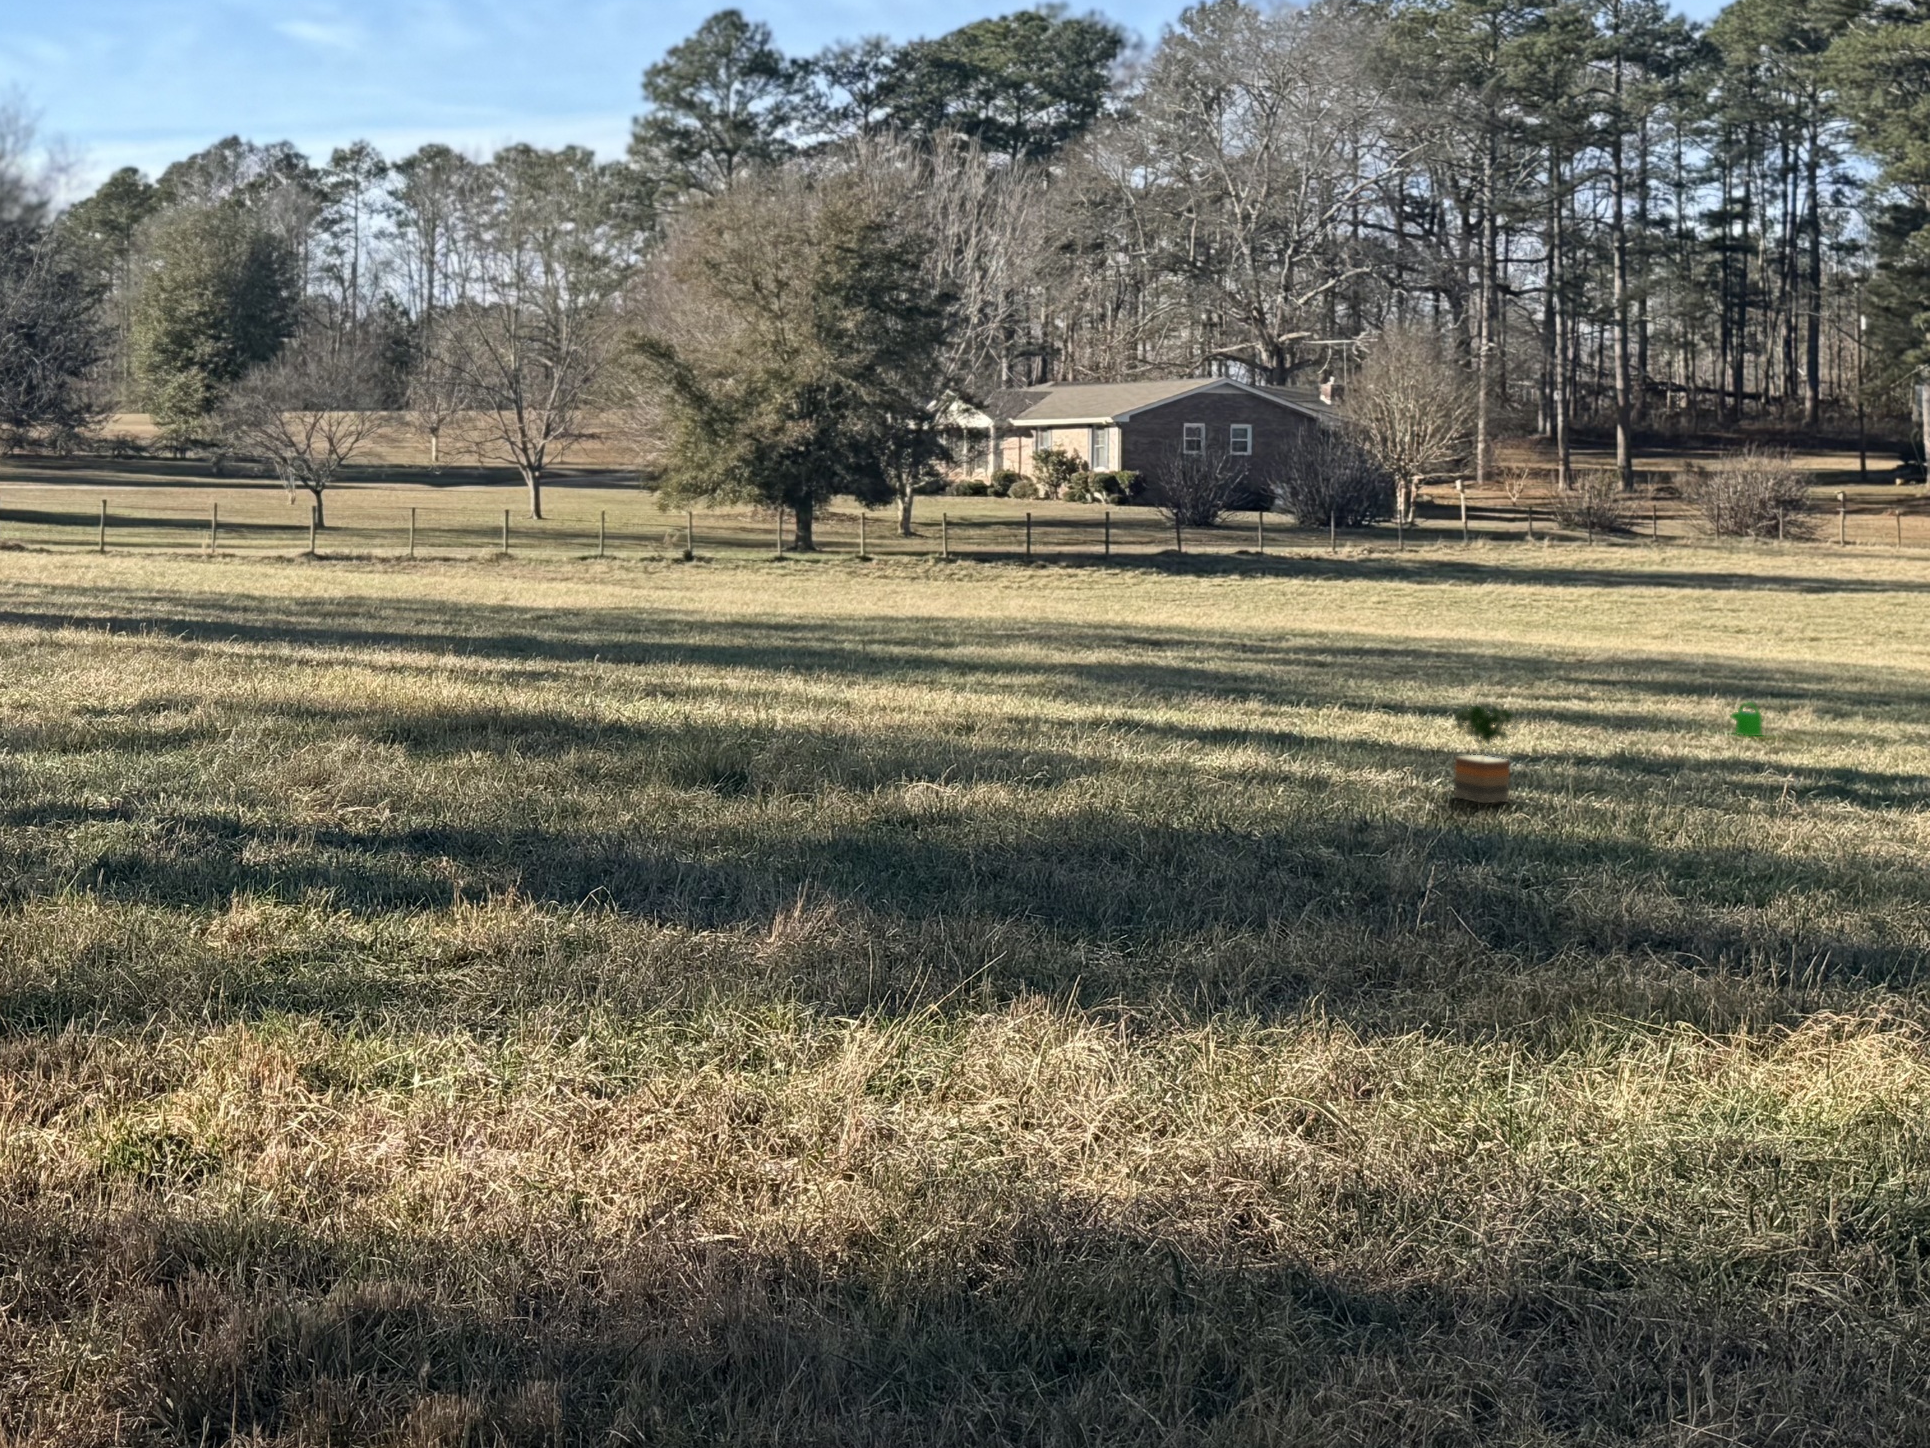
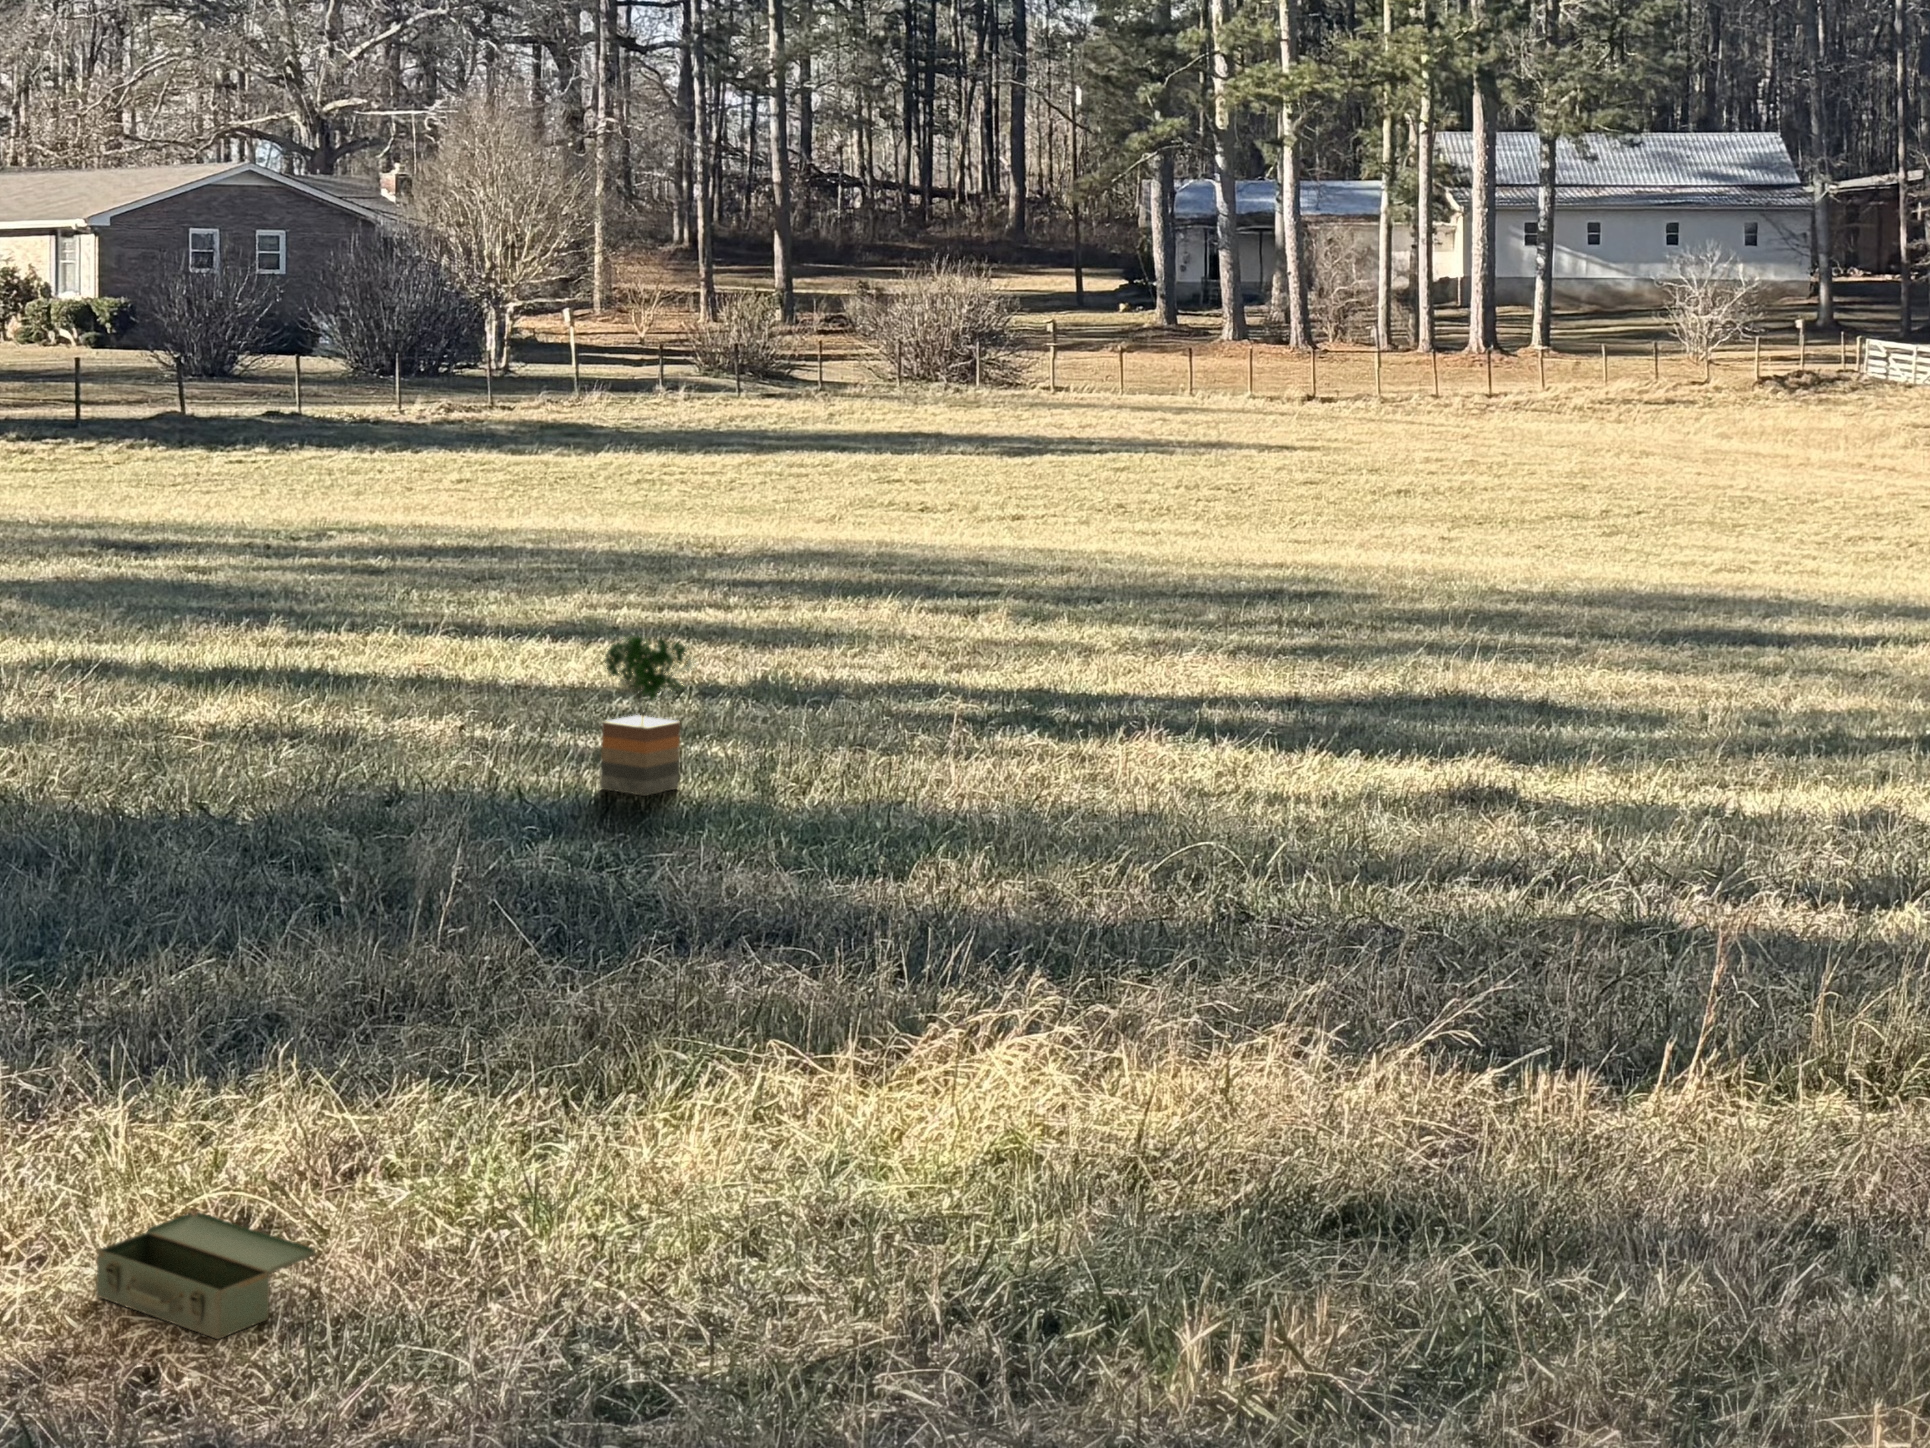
watering can: present [1731,702,1763,736] -> none [871,592,906,637]
toolbox: none [1146,915,1242,957] -> present [96,1212,315,1339]

